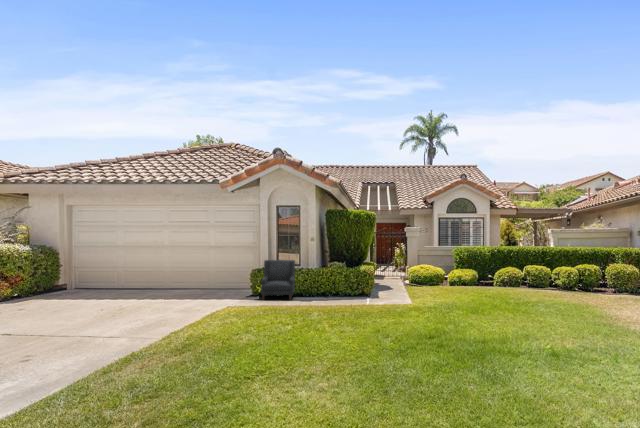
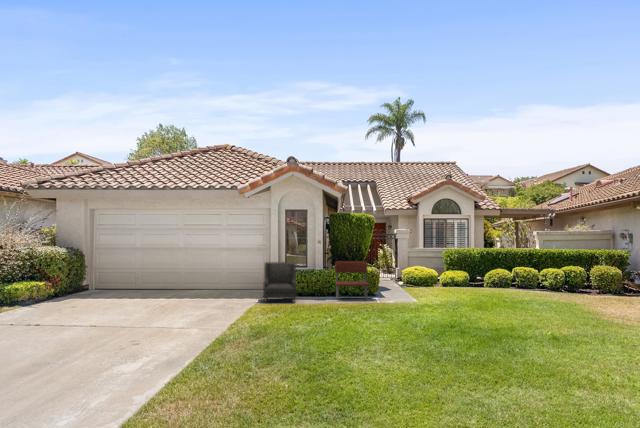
bench: none [333,259,366,298] -> present [335,261,369,300]

